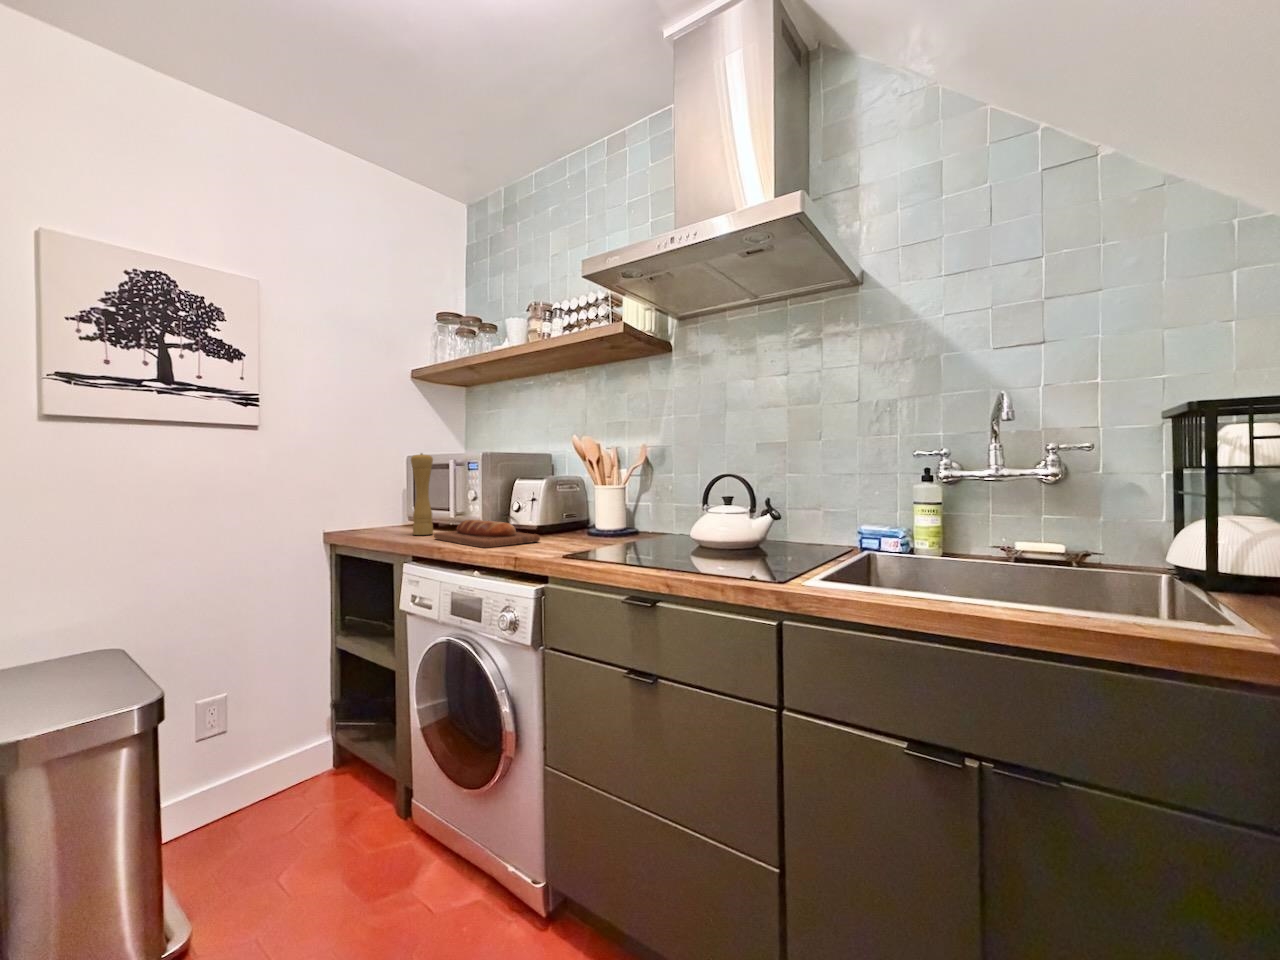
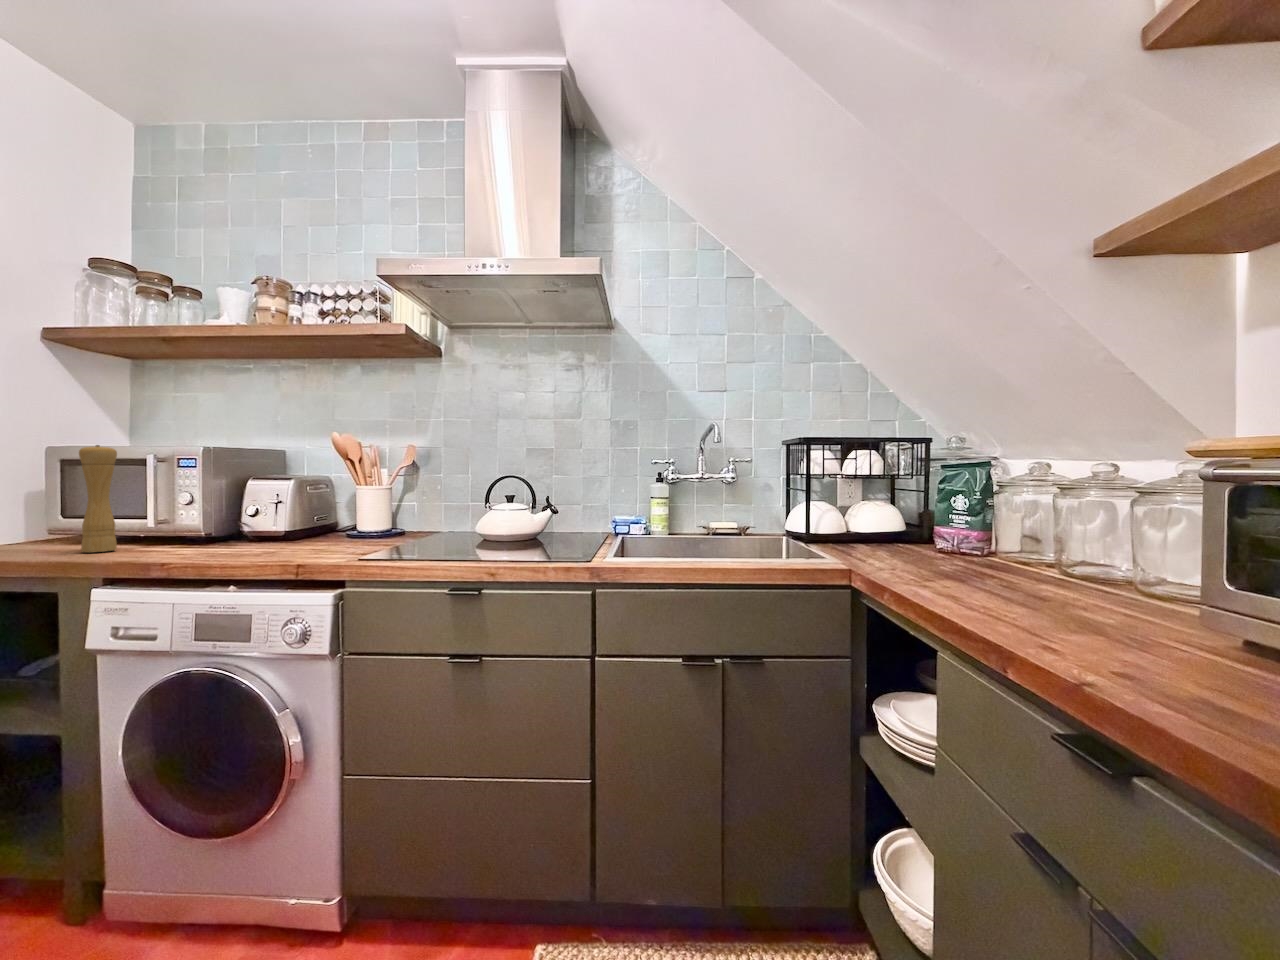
bread loaf: present [434,520,540,548] -> none [134,529,302,558]

